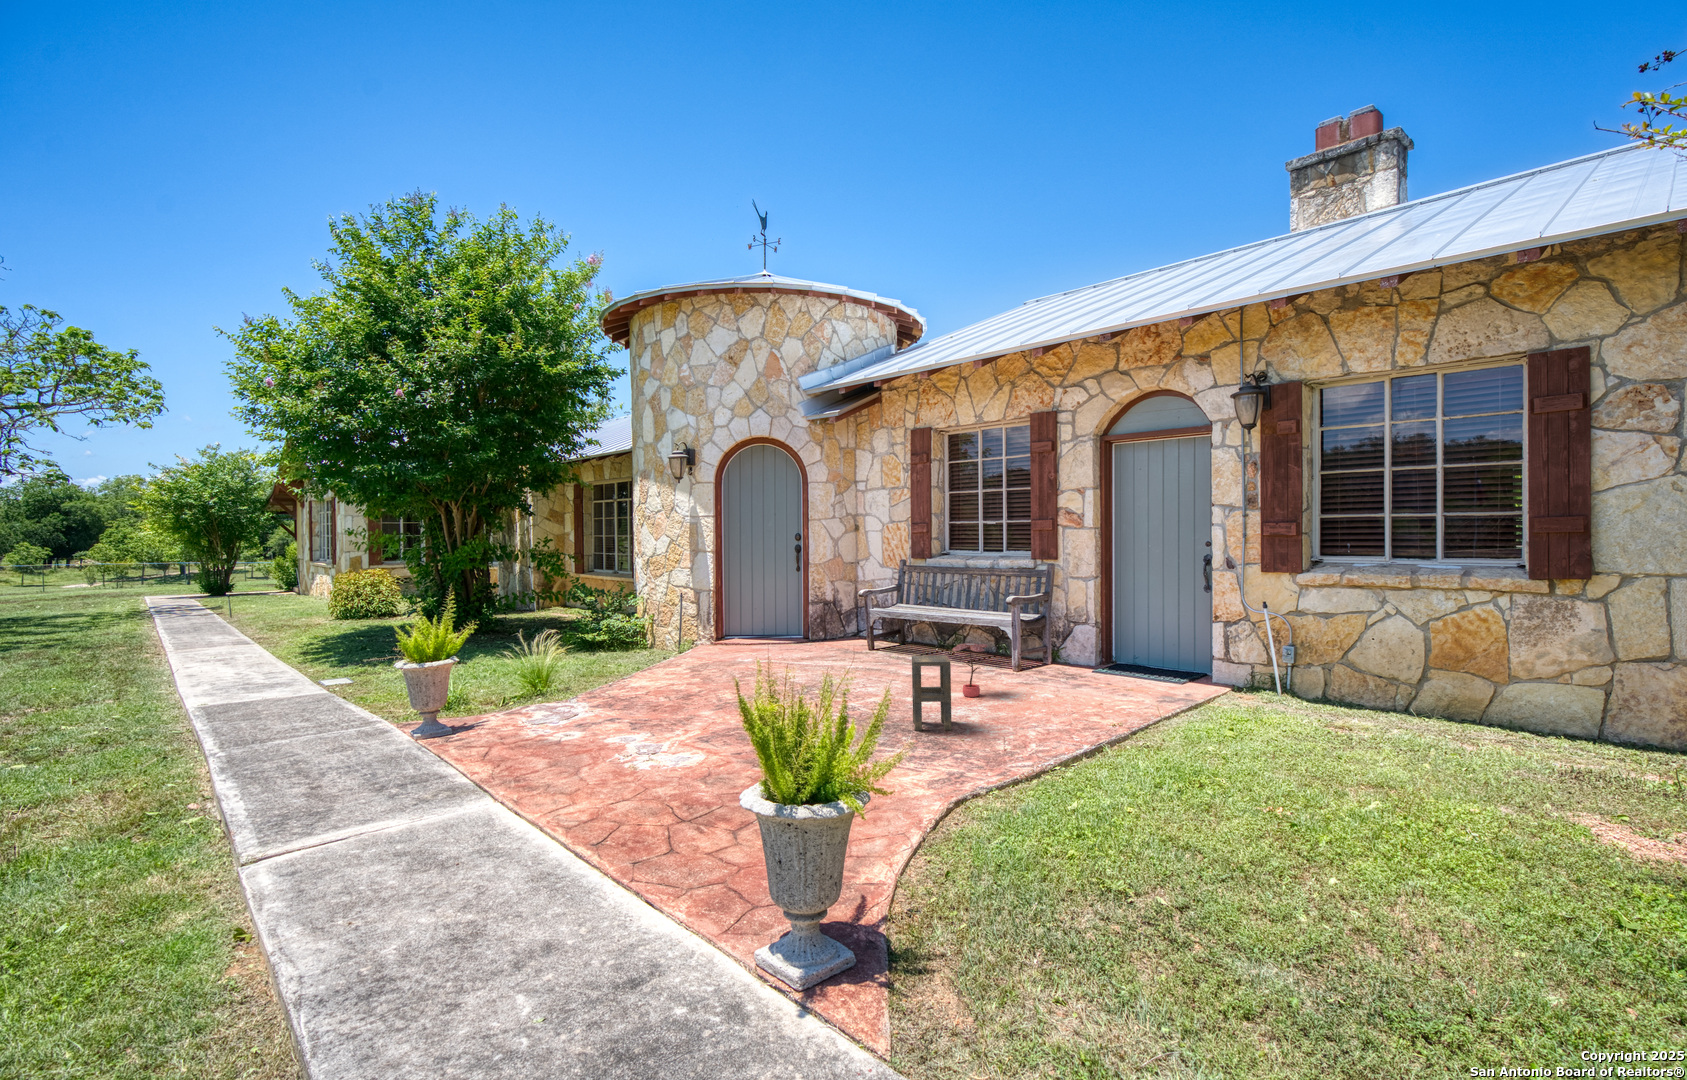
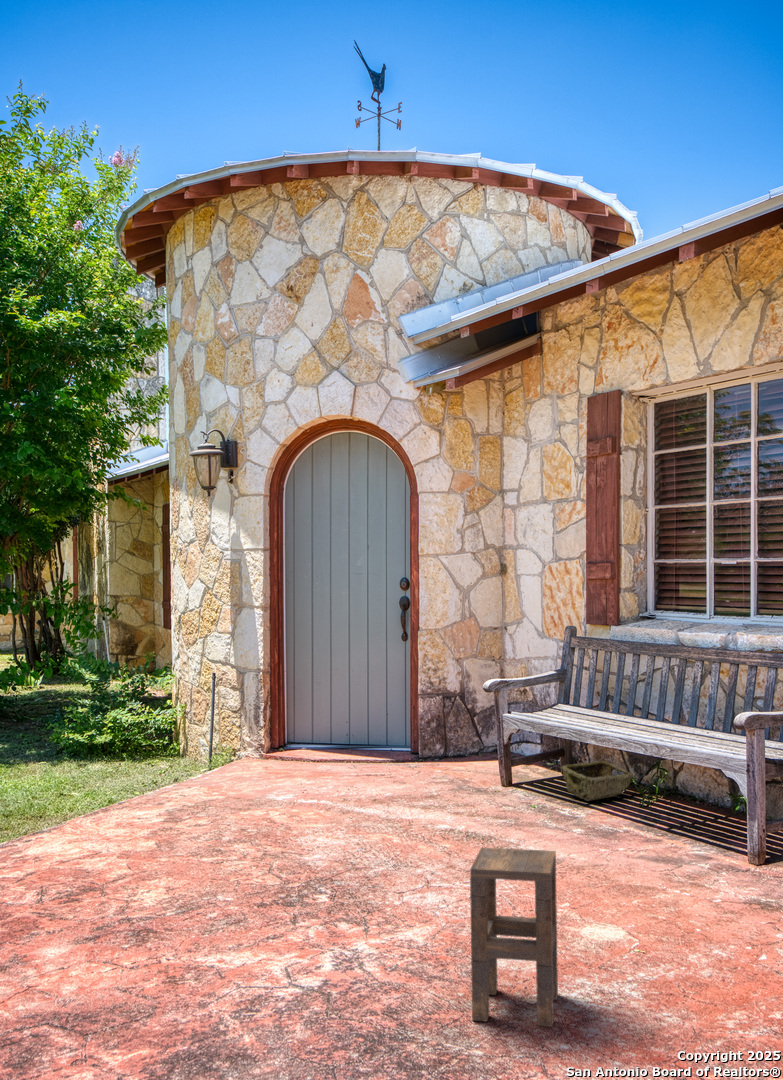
woven basket: none [903,633,940,654] -> present [562,761,633,801]
potted plant: present [952,643,987,697] -> none [601,810,679,924]

